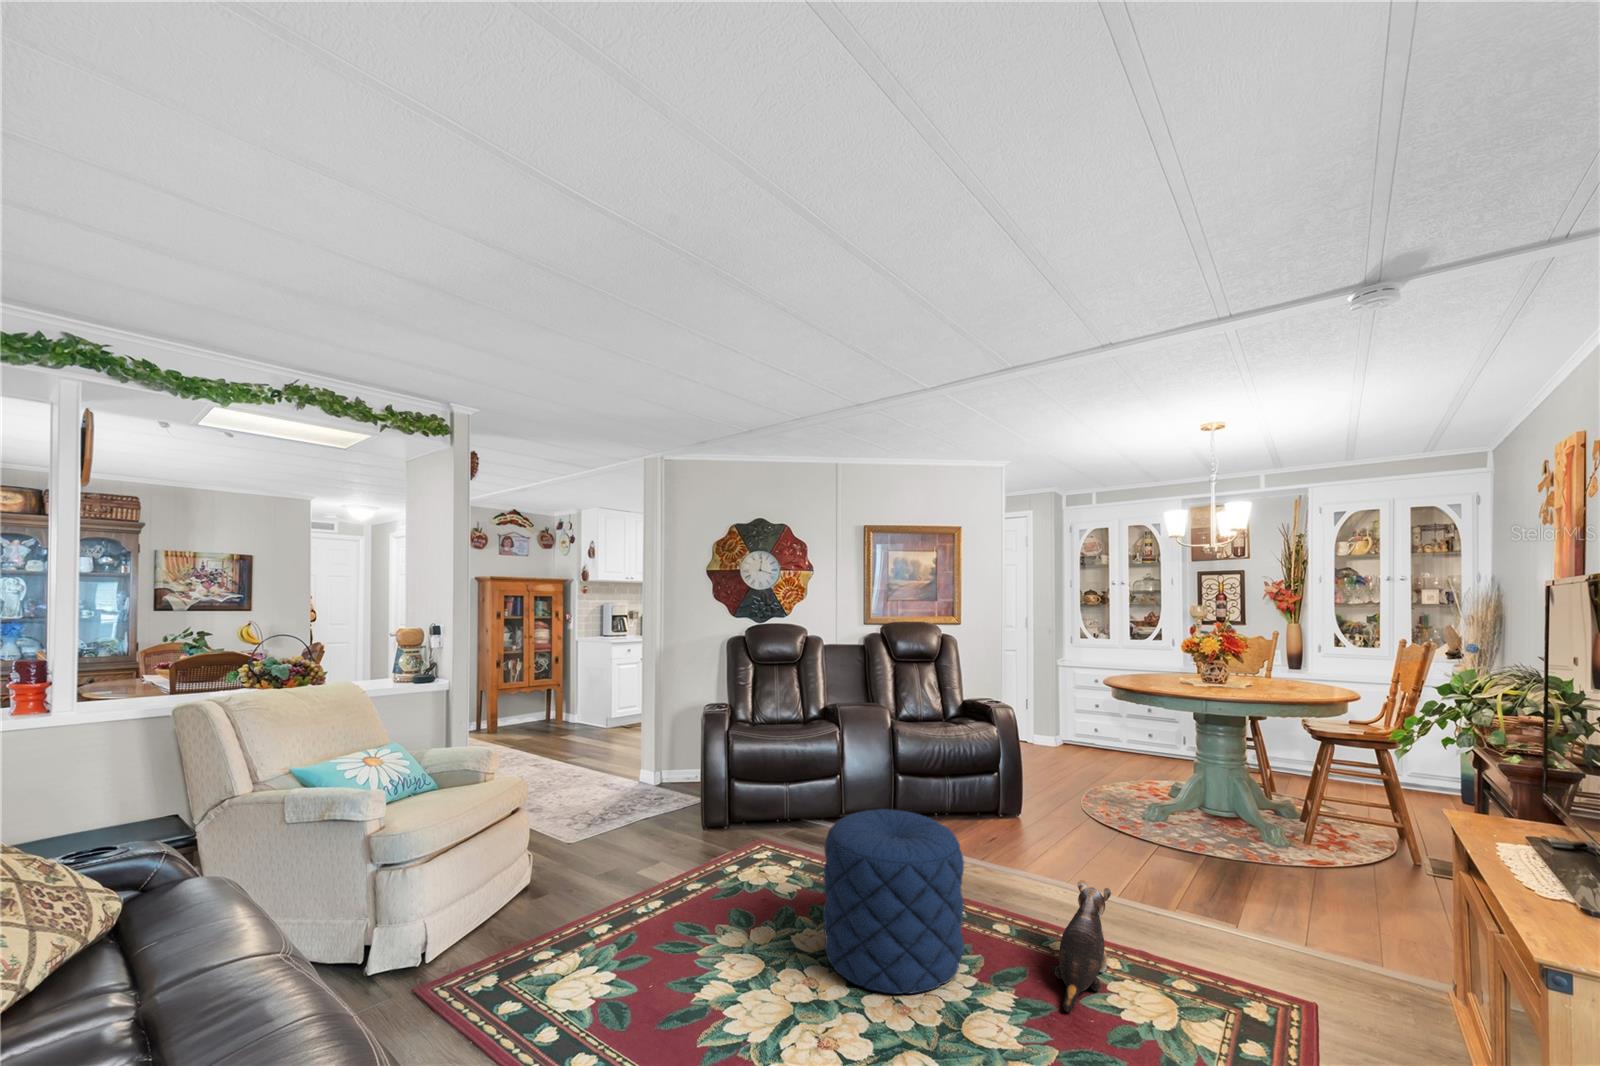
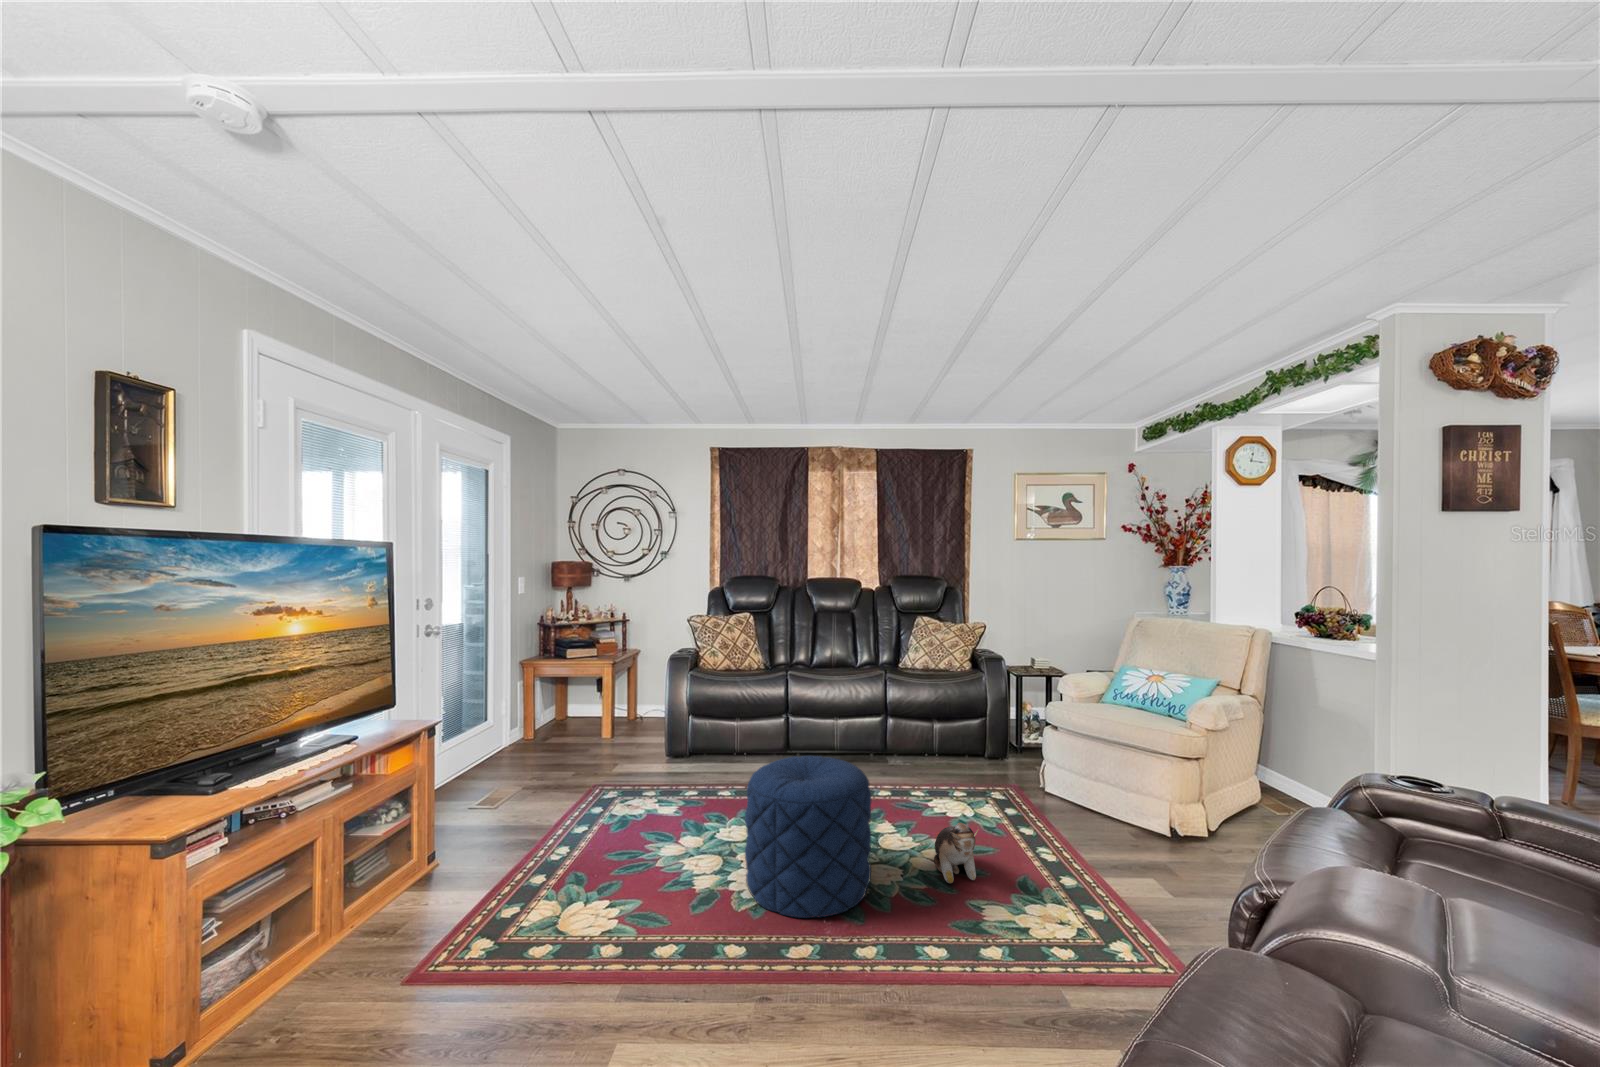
plush toy: present [1055,880,1111,1012] -> present [934,823,979,883]

